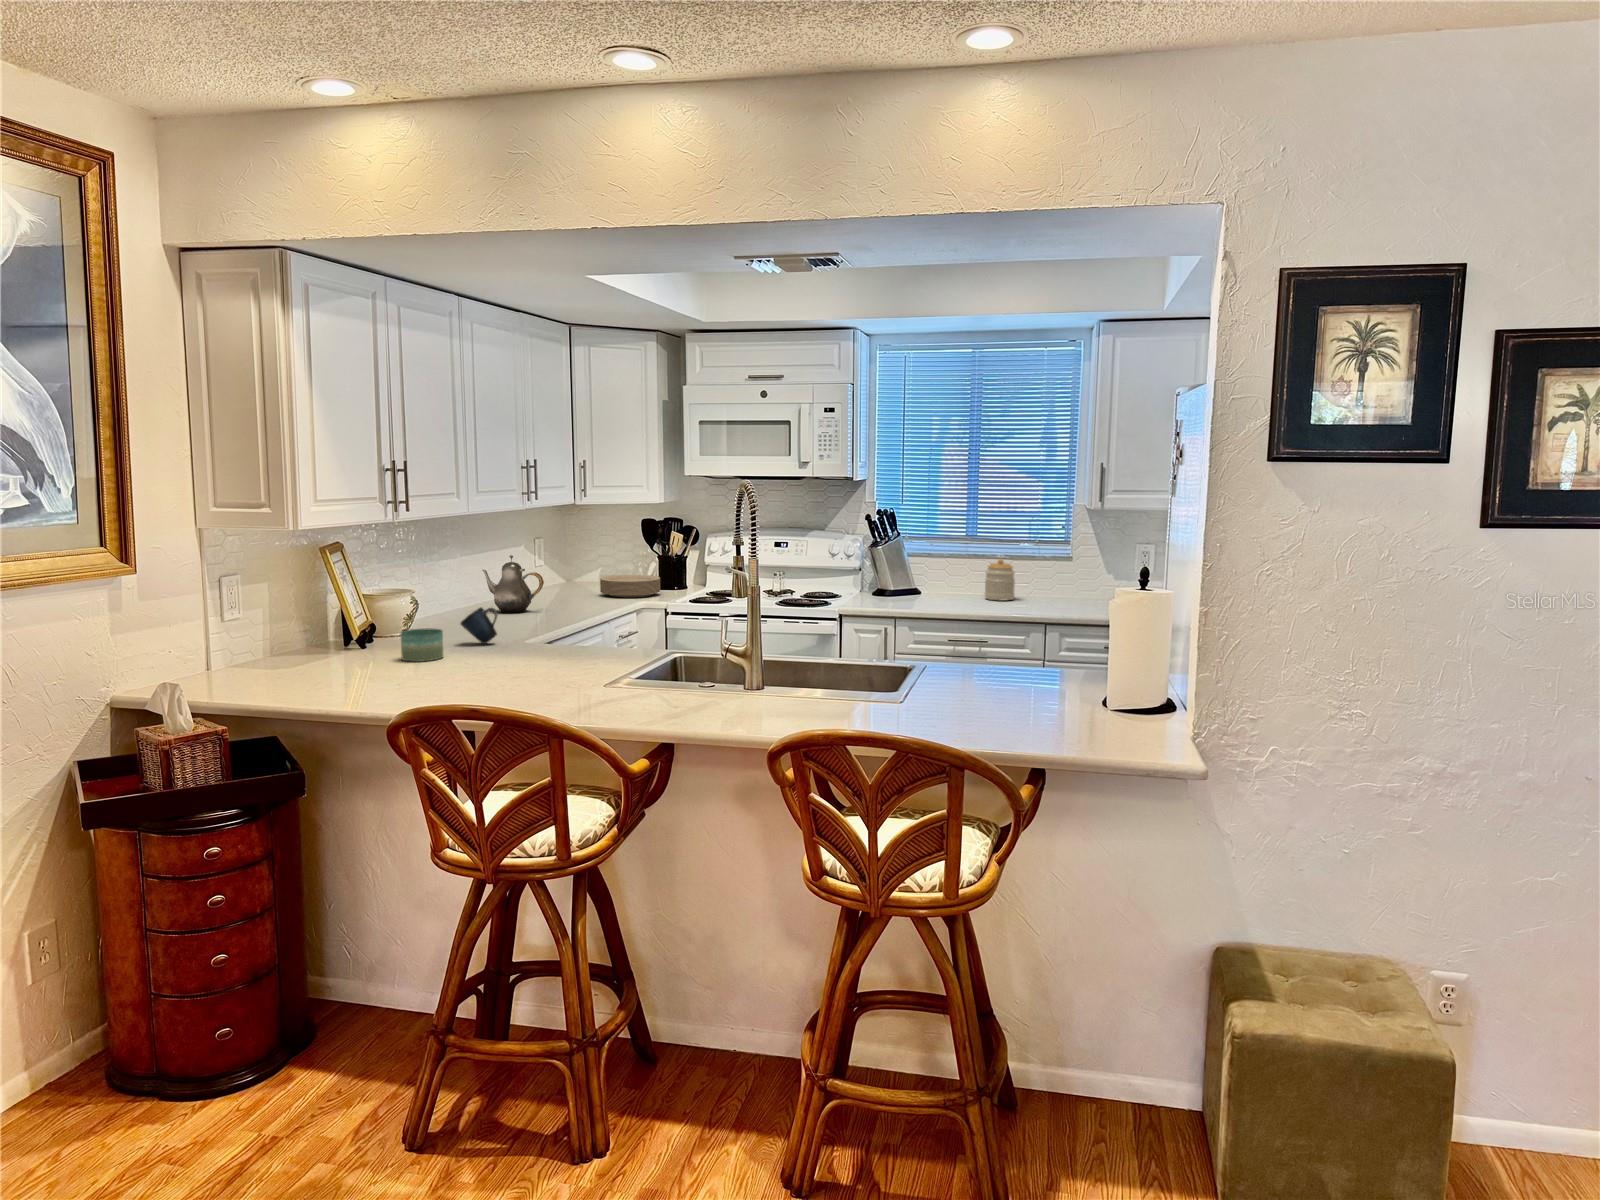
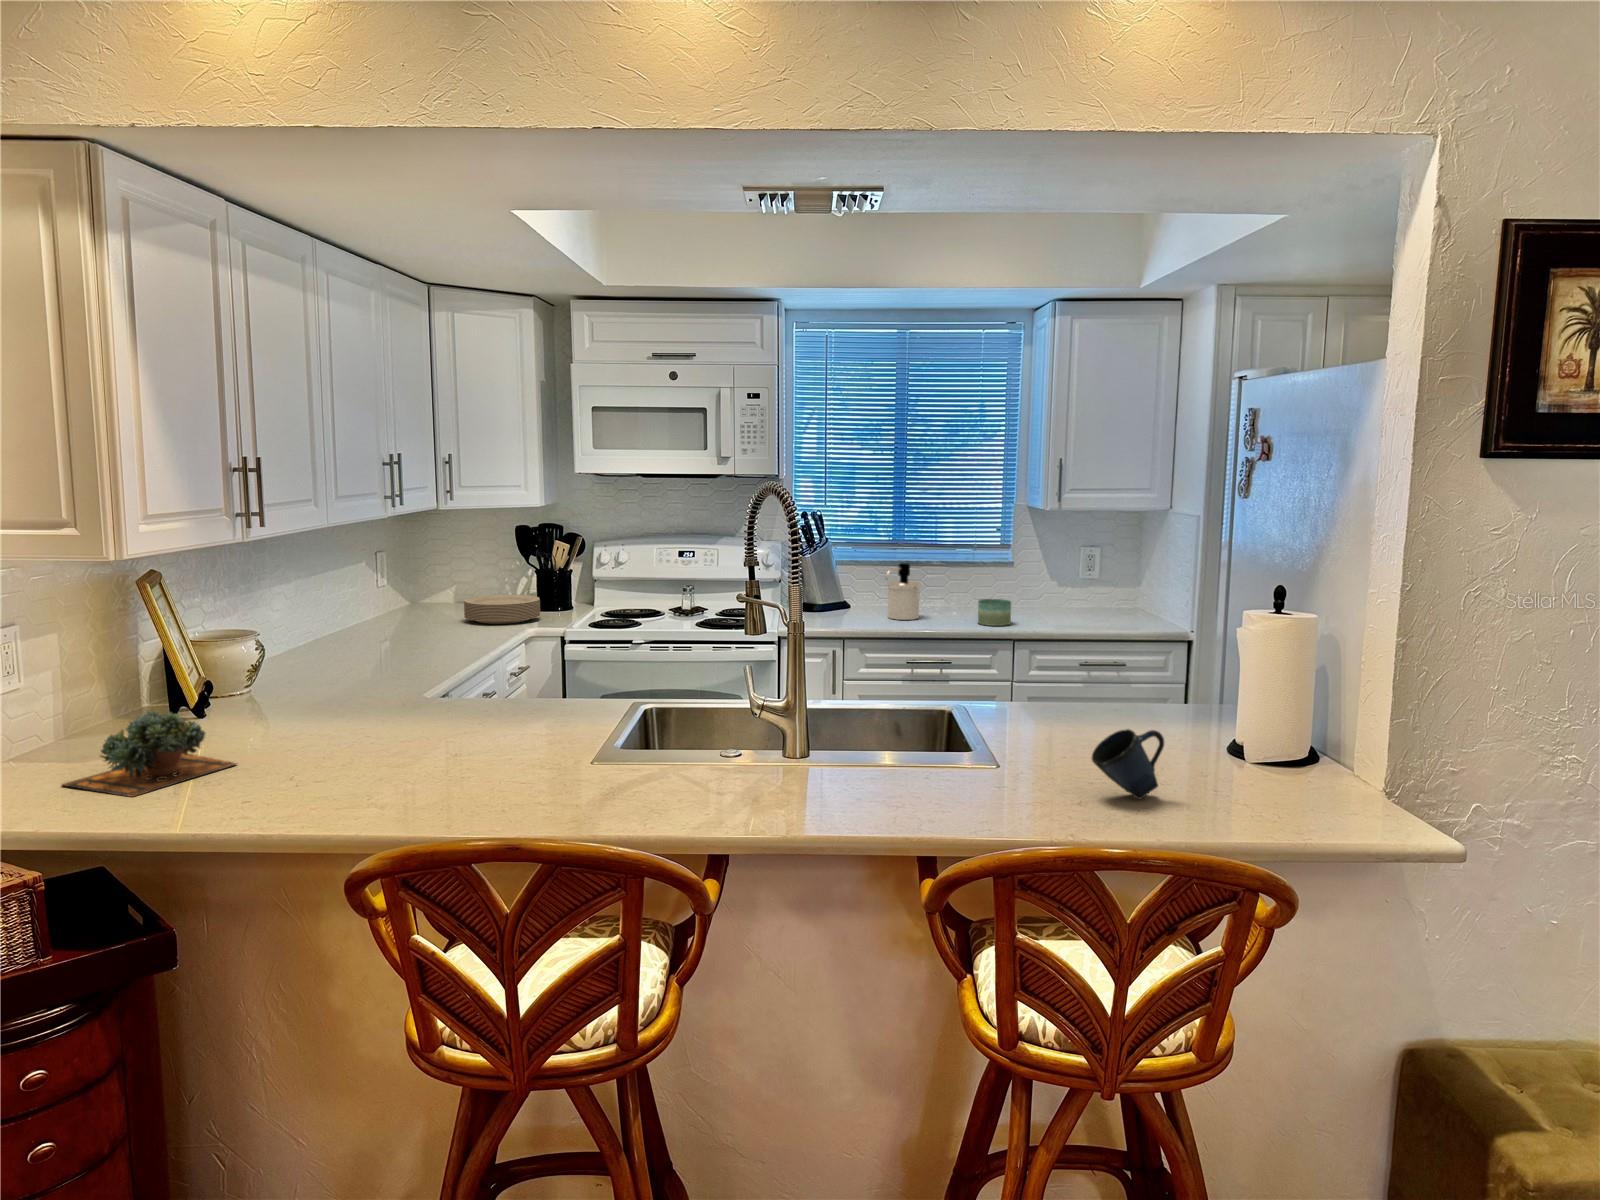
teapot: present [483,555,544,613] -> none [324,577,409,653]
soap dispenser: none [937,555,971,604] -> present [886,563,921,620]
jar: present [985,559,1015,600] -> none [930,566,965,614]
mug: present [461,607,498,644] -> present [1092,729,1164,799]
candle: present [401,628,443,662] -> present [978,599,1011,626]
succulent plant: none [257,633,372,688] -> present [62,710,236,797]

